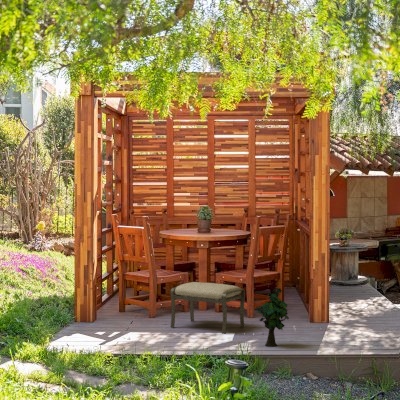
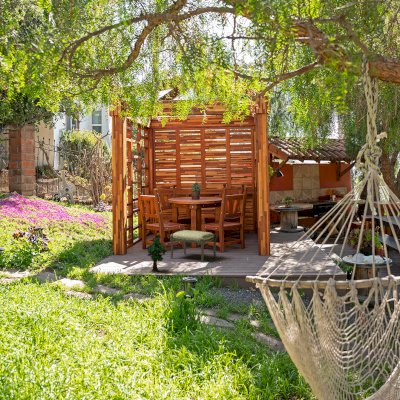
decorative plant: present [255,288,289,347] -> present [145,235,166,272]

